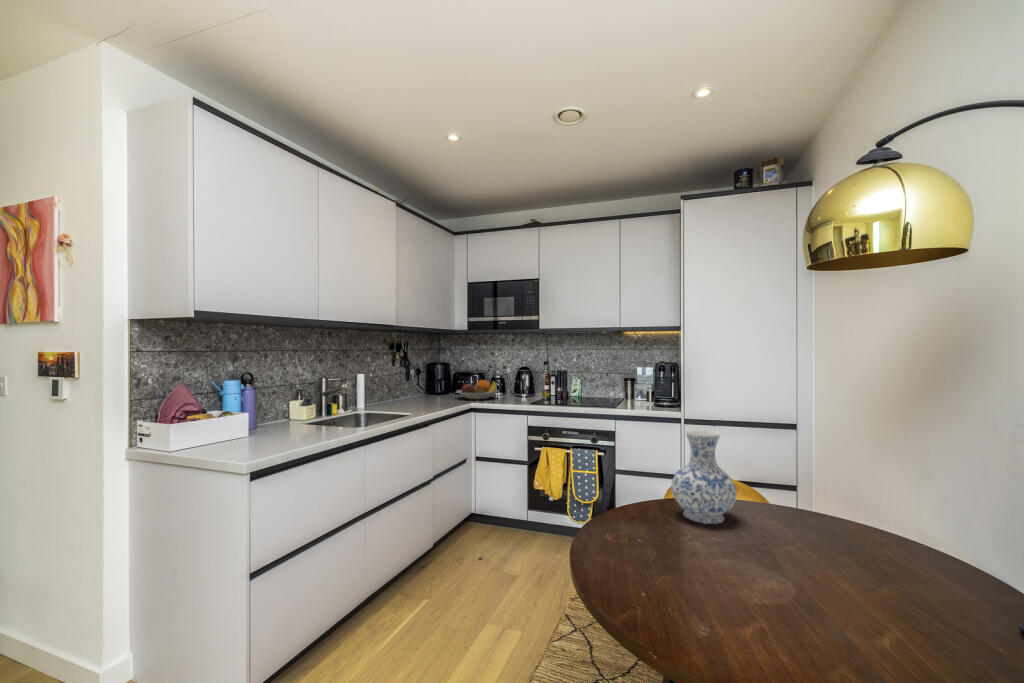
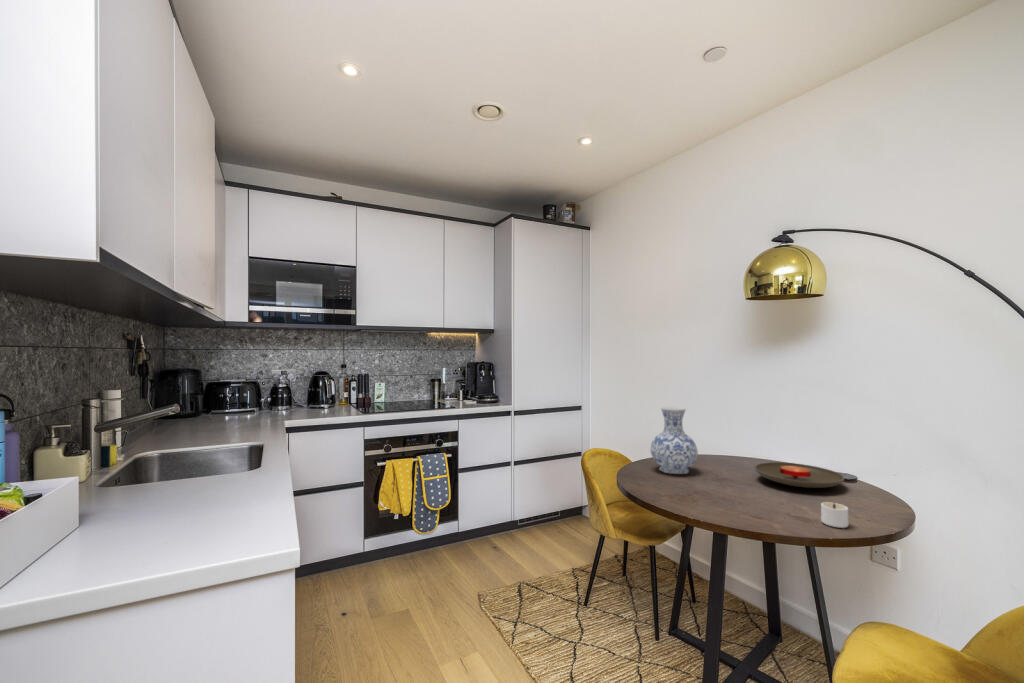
fruit bowl: present [456,380,498,399] -> none [233,390,298,417]
plate: none [755,540,918,612] -> present [754,462,844,488]
candle: none [660,595,714,647] -> present [821,502,848,528]

